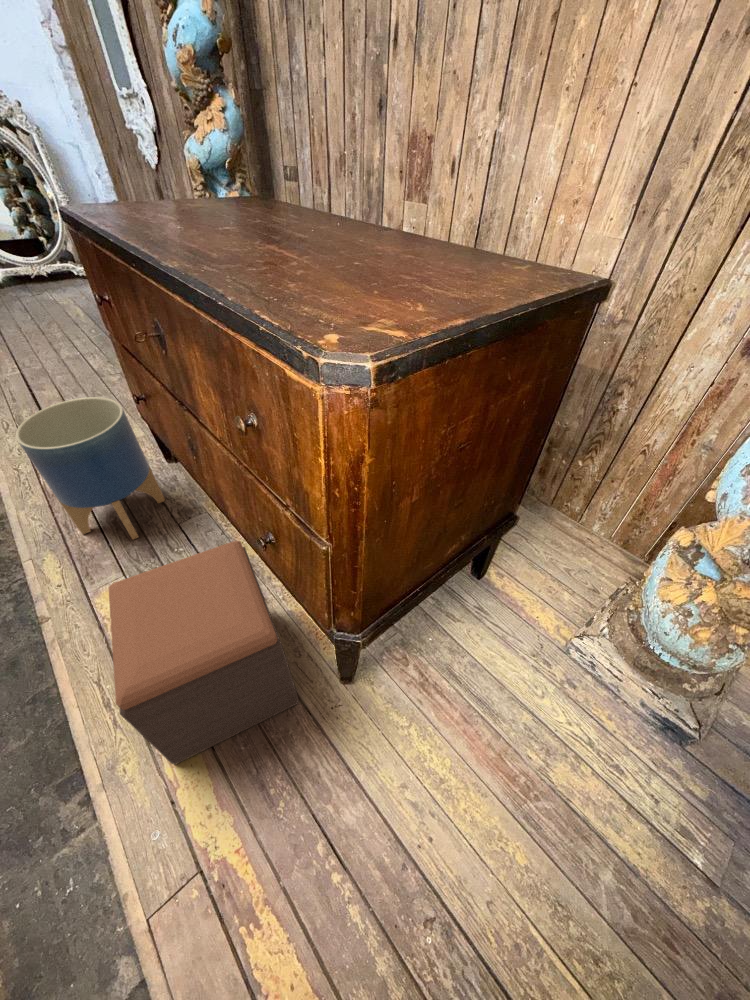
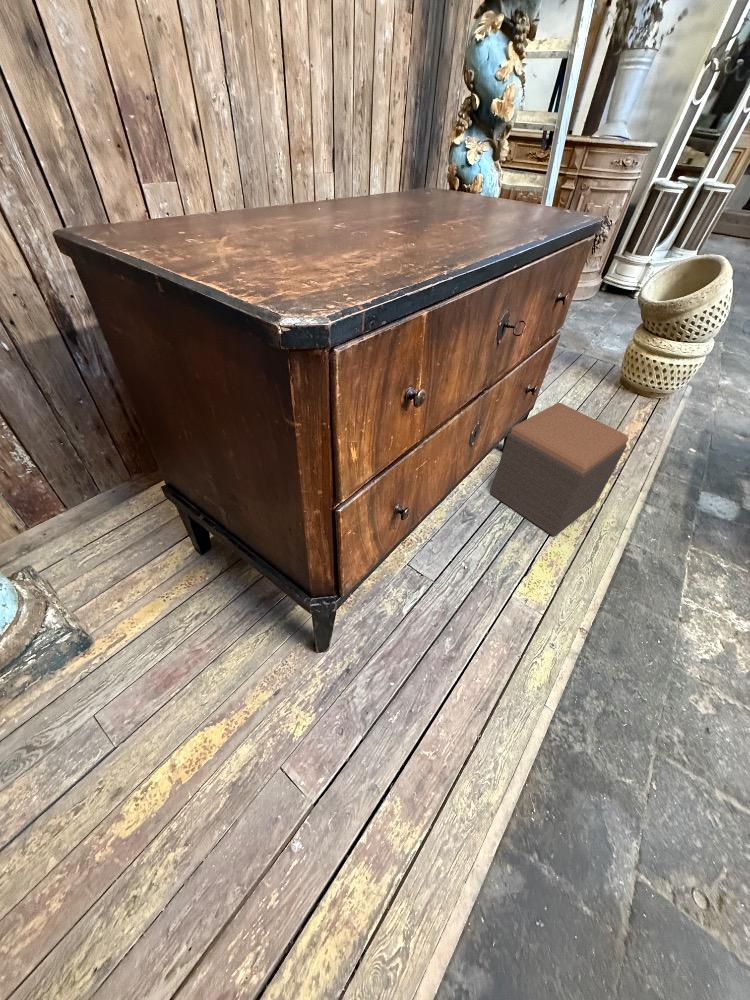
planter: present [16,397,165,540] -> none [401,509,535,681]

